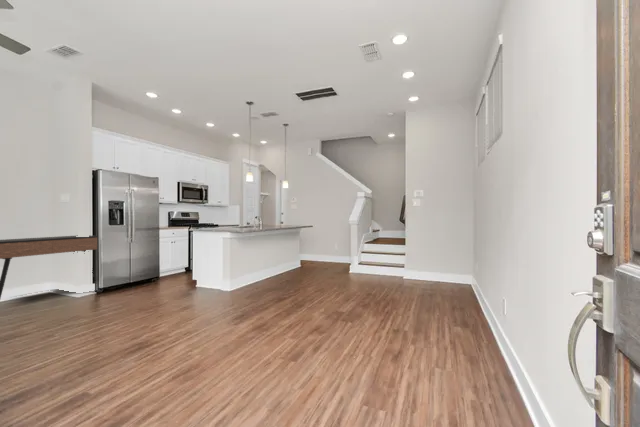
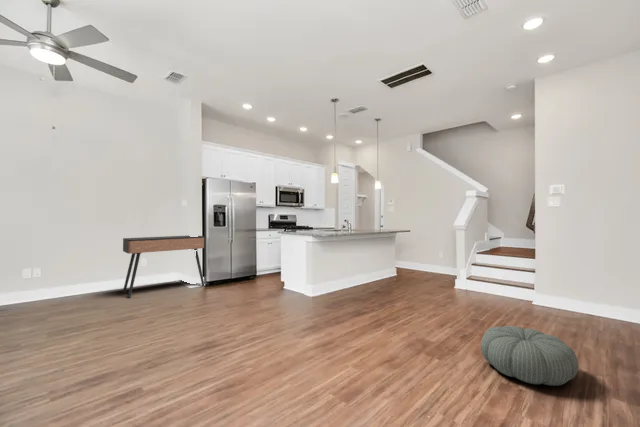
pouf: none [378,293,436,328] -> present [481,326,578,386]

